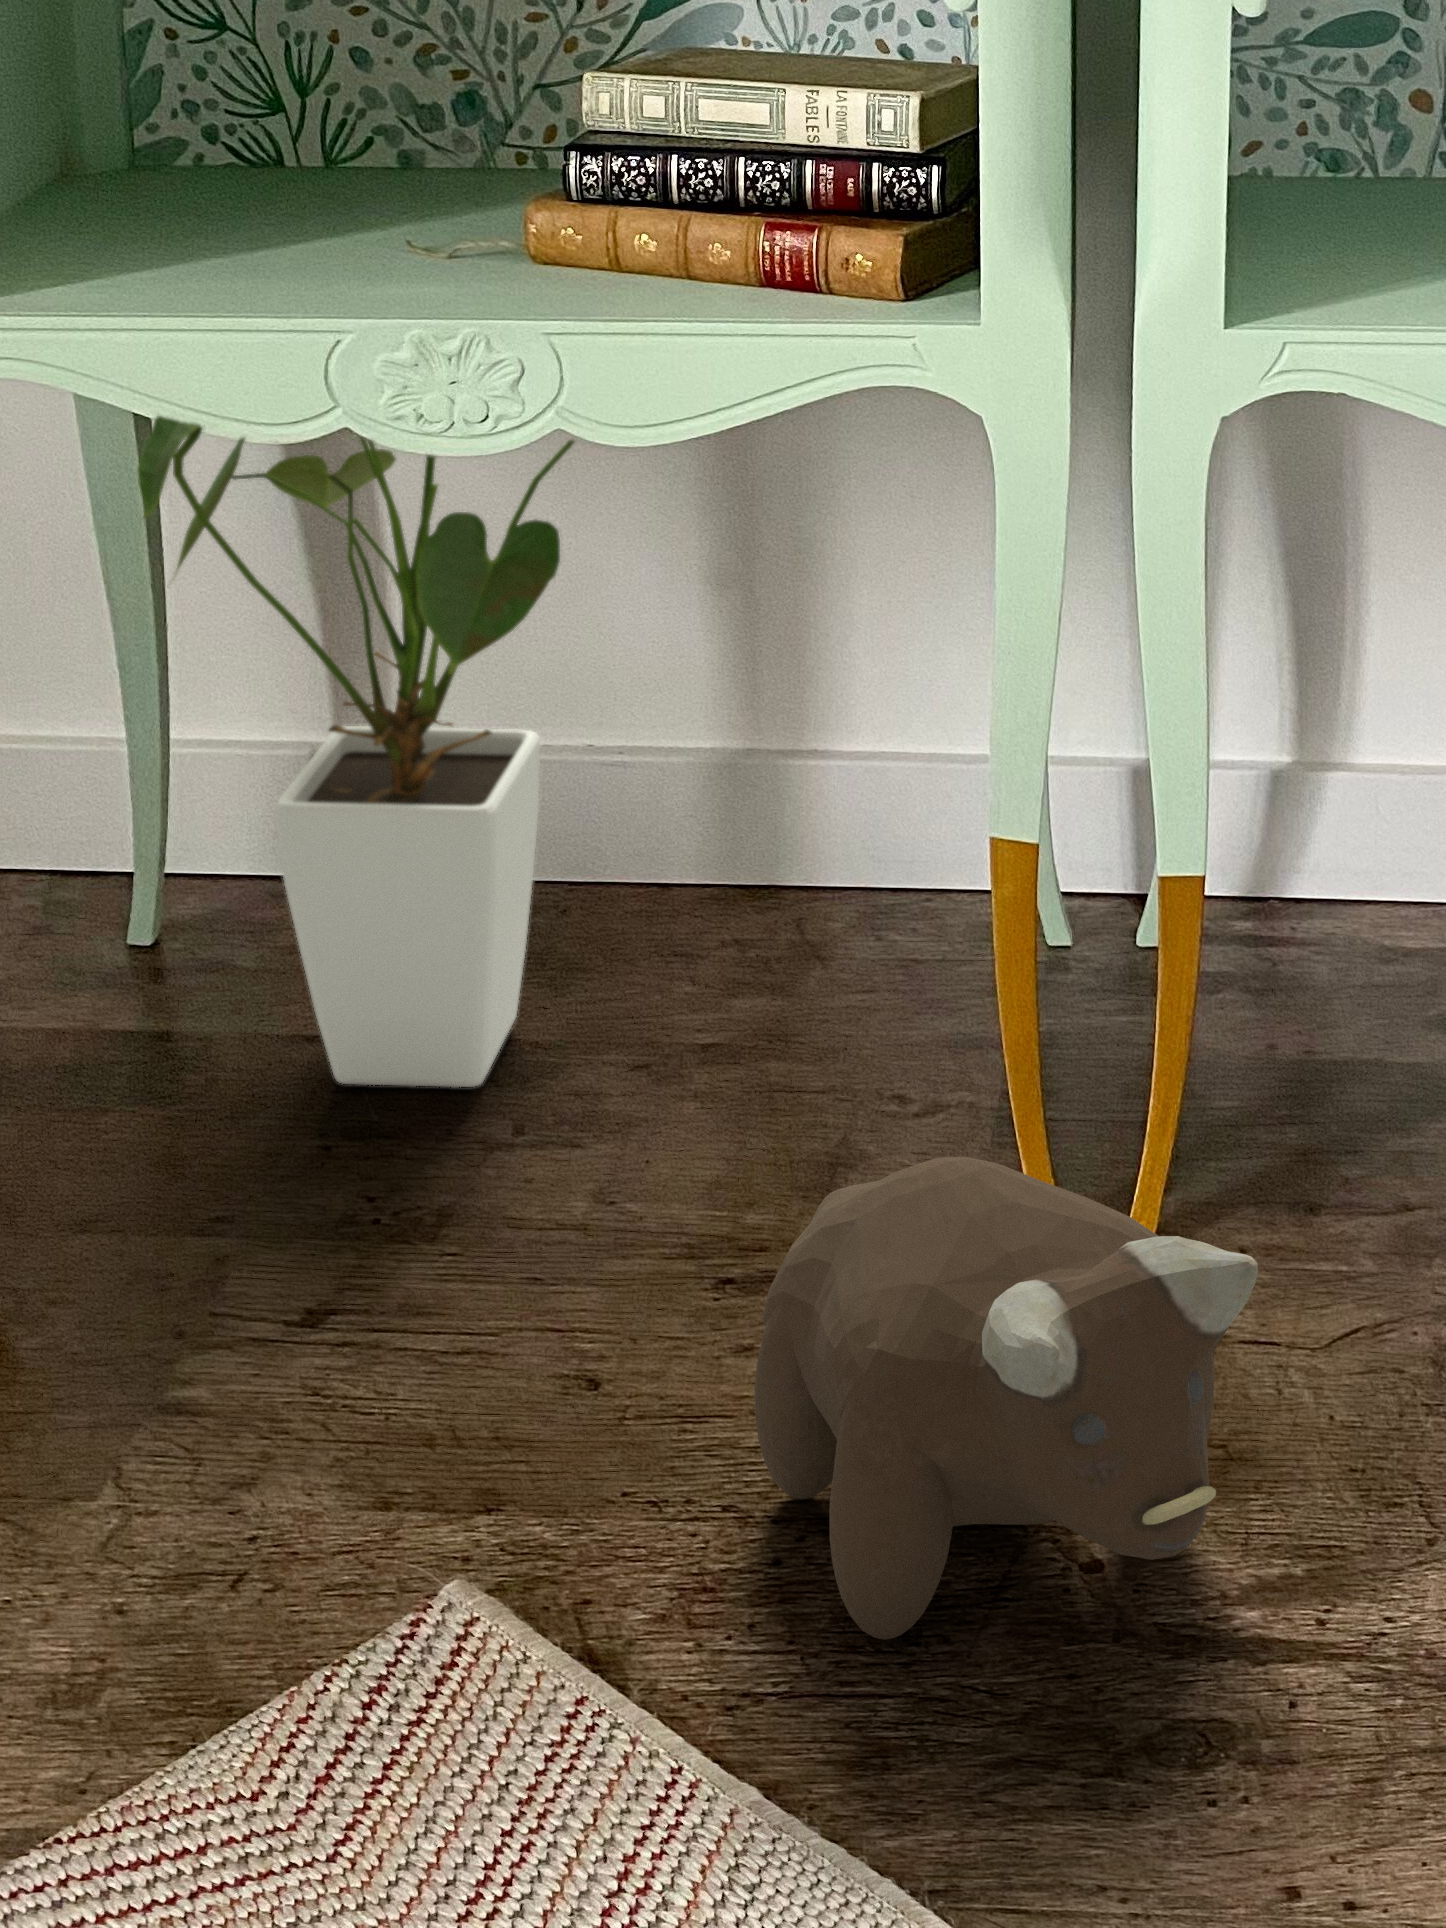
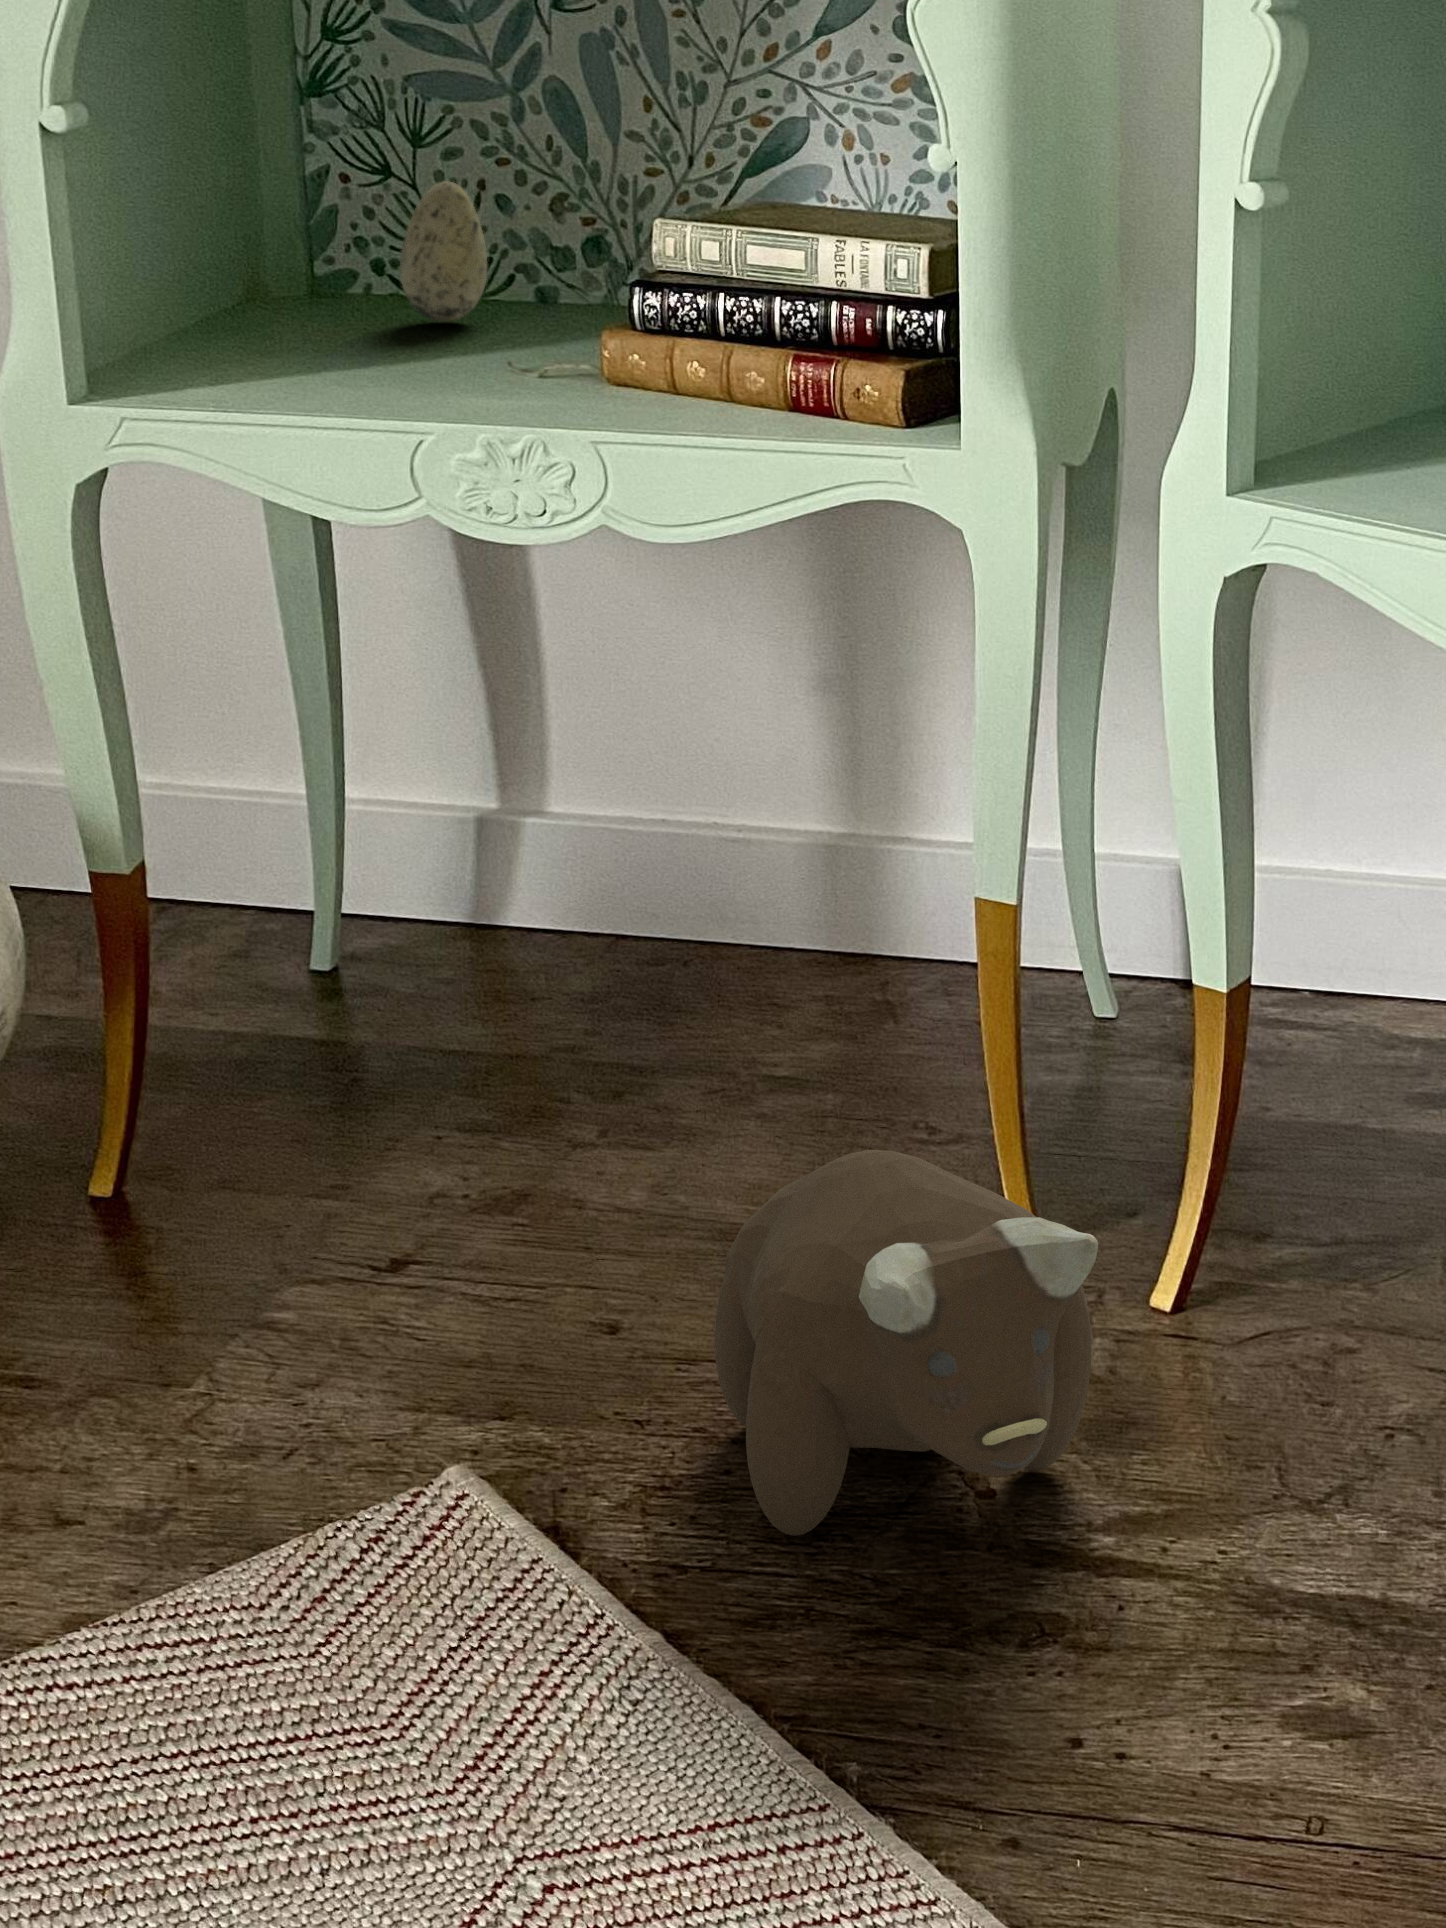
decorative egg: none [252,34,352,194] -> present [400,181,487,322]
house plant: present [137,416,574,1087] -> none [264,391,859,1099]

